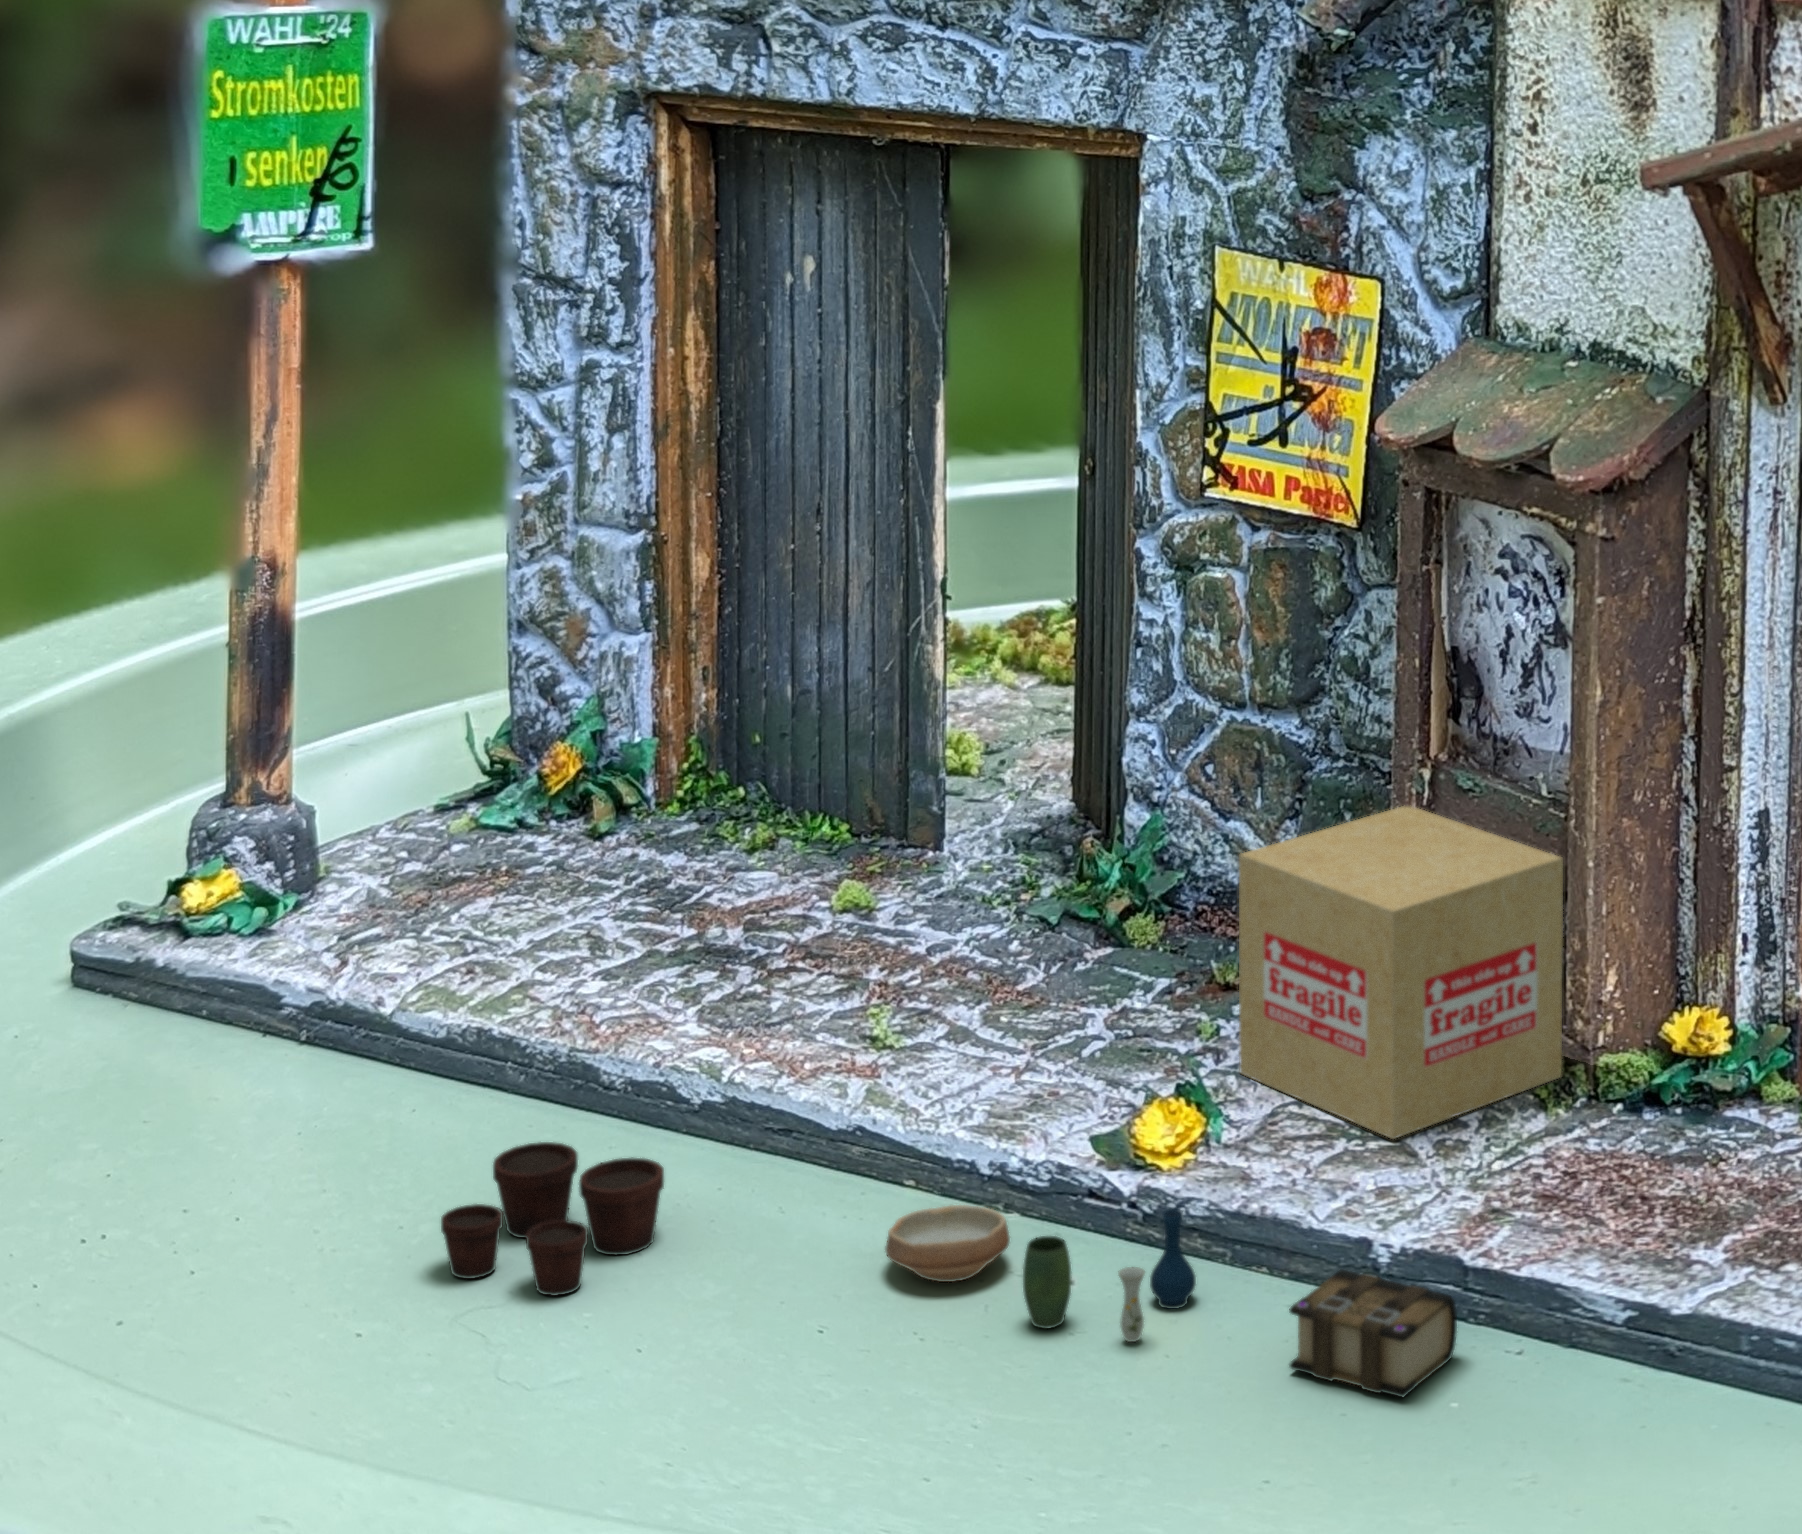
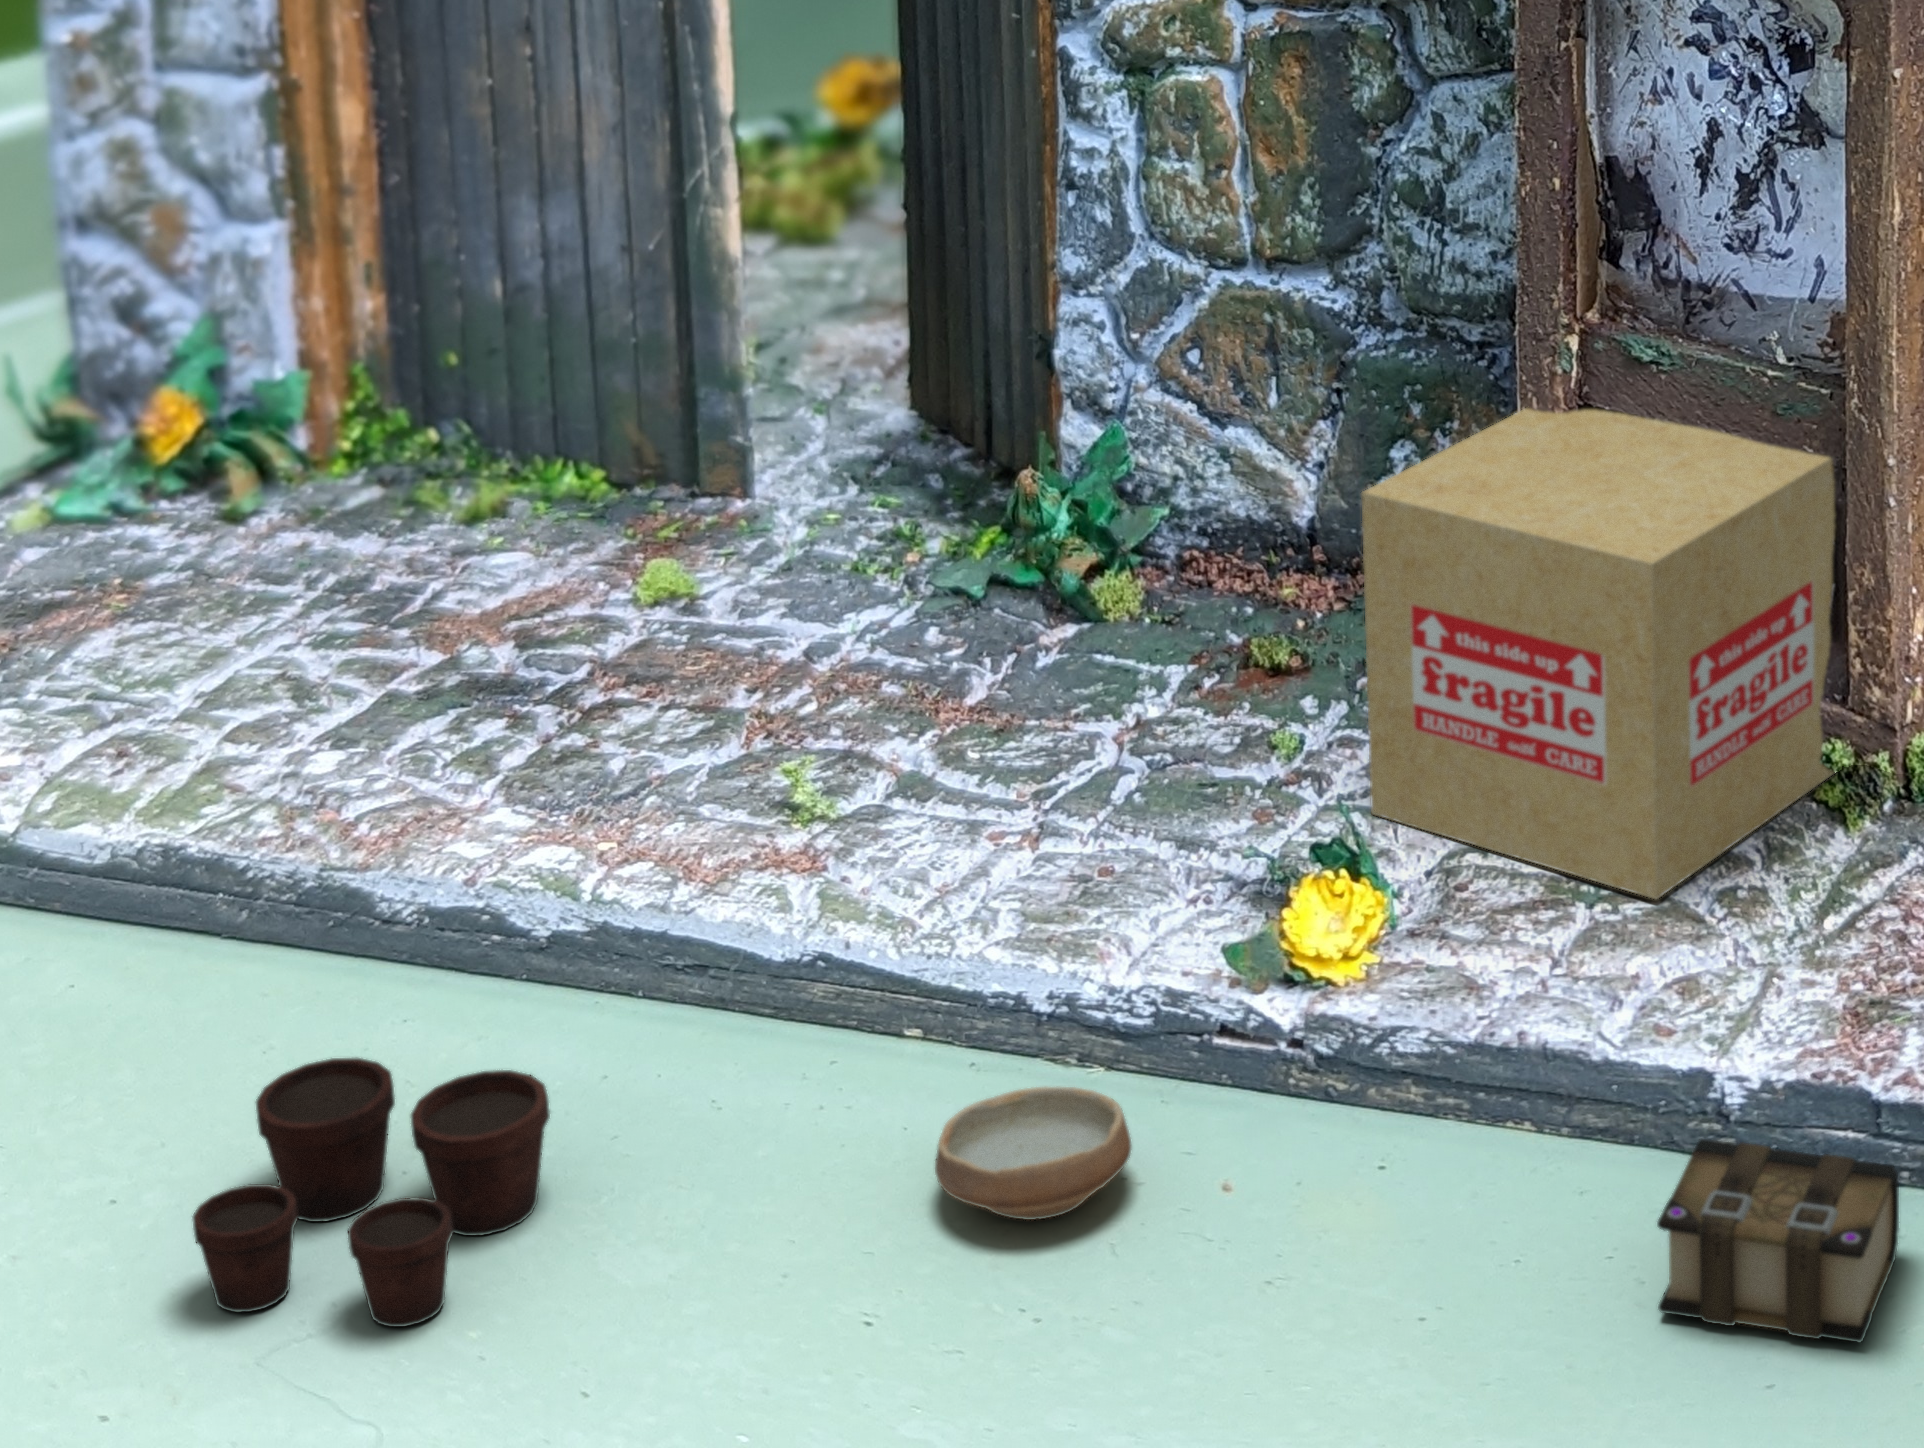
vase: present [1023,1209,1196,1342] -> none [1194,1068,1450,1294]

